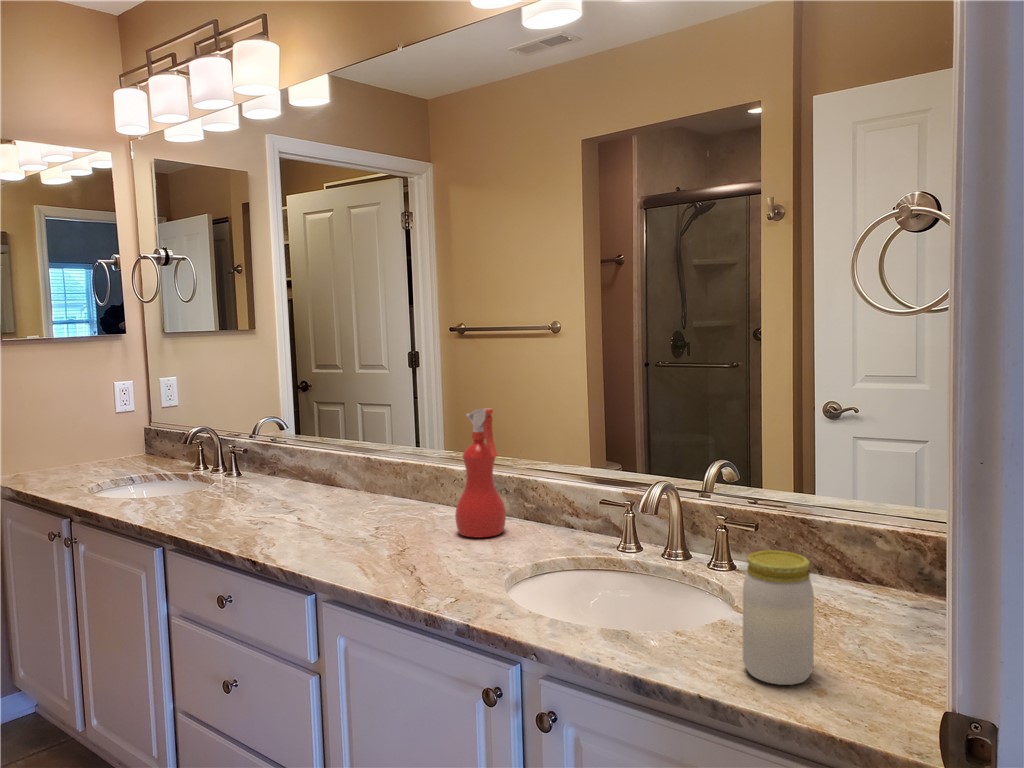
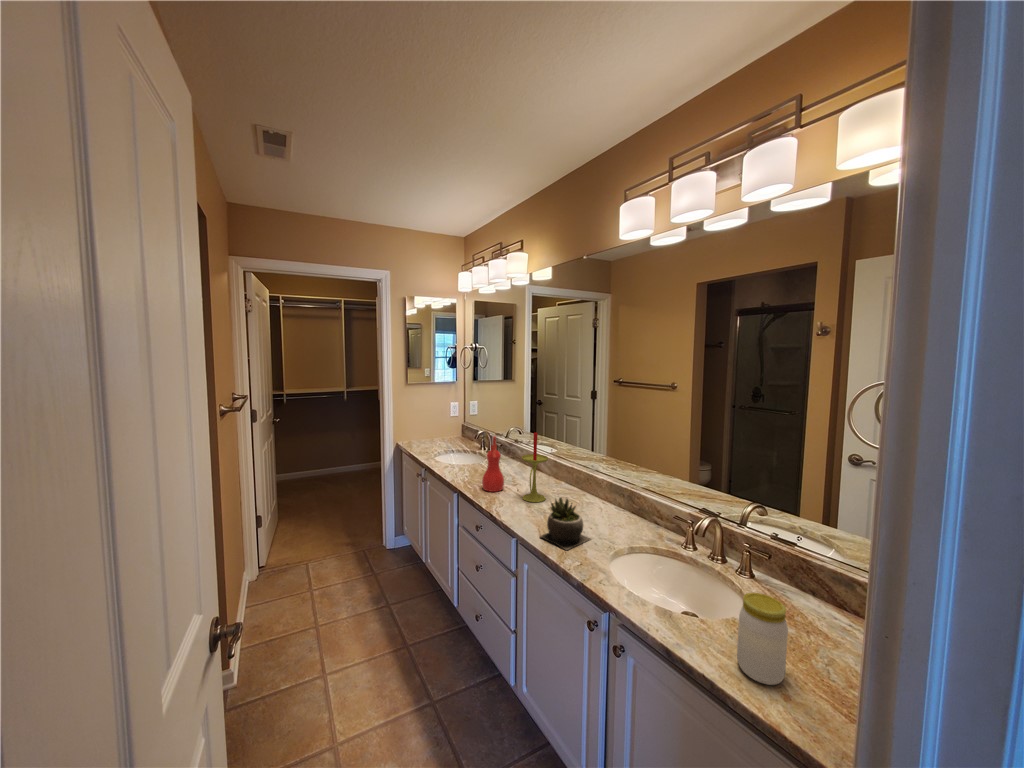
candle: none [304,389,359,530] -> present [522,433,548,502]
spray bottle: present [455,408,506,538] -> present [482,435,504,492]
succulent plant: none [363,490,464,585] -> present [540,498,590,550]

